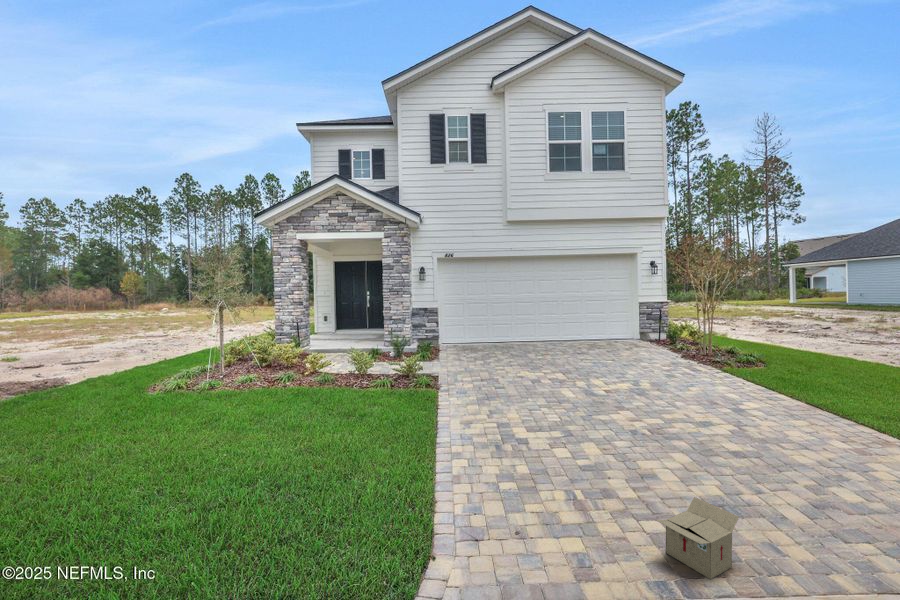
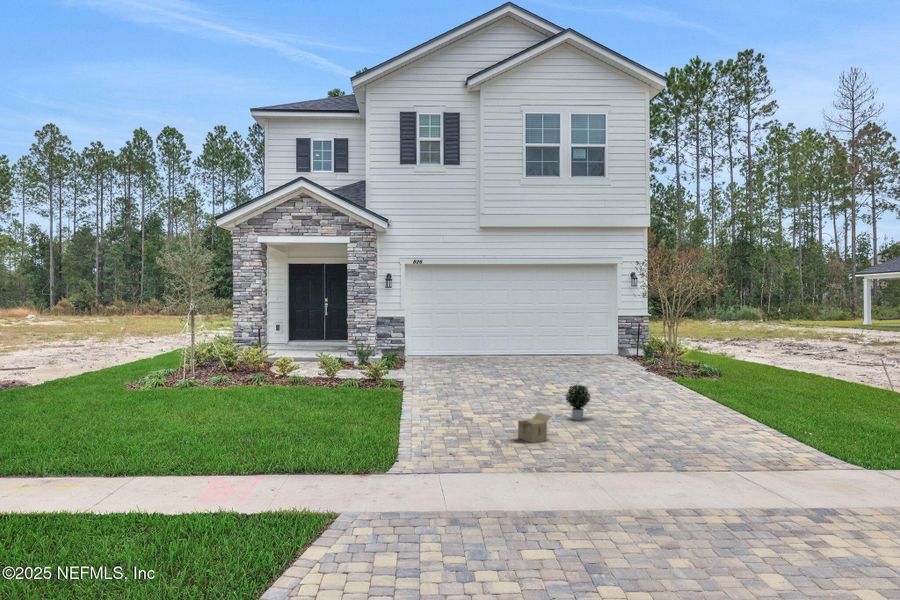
potted plant: none [691,417,735,475] -> present [565,385,591,421]

